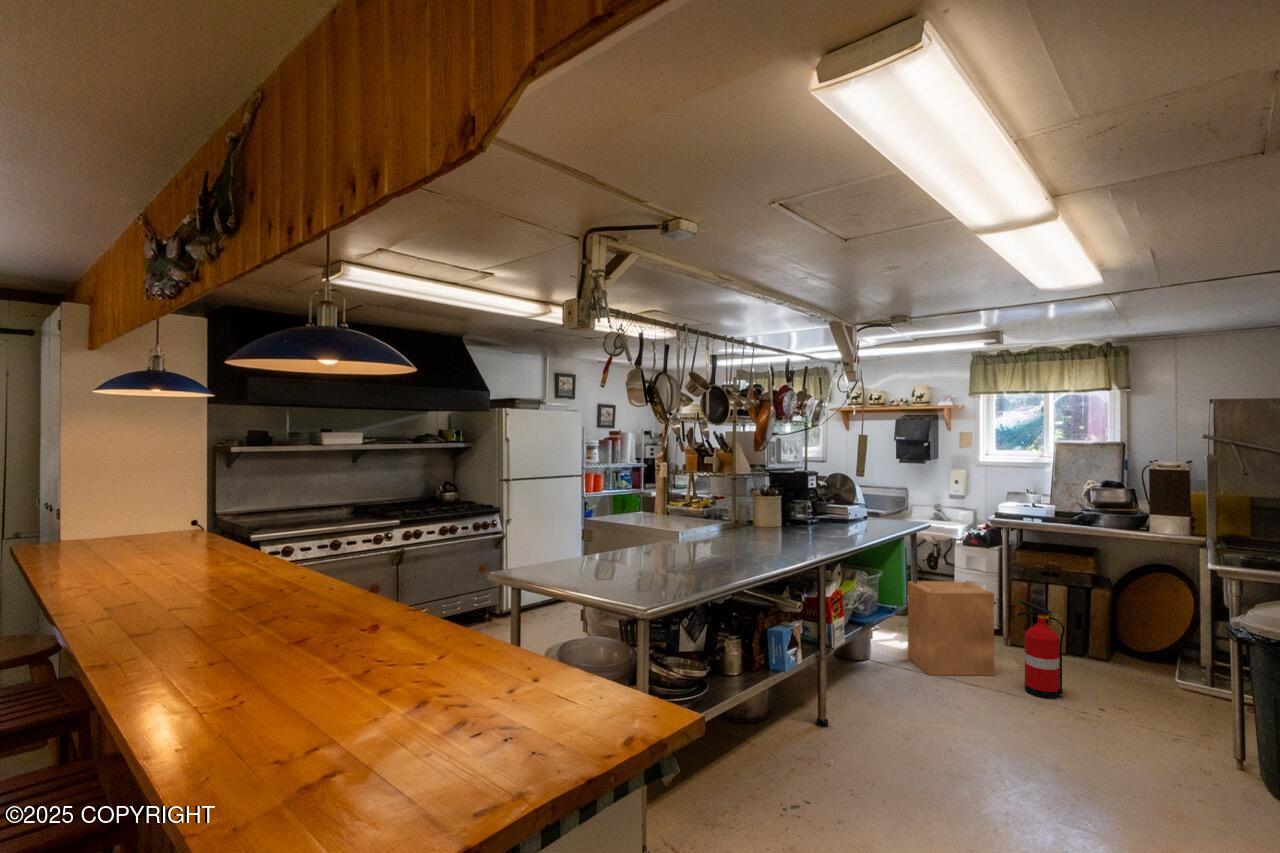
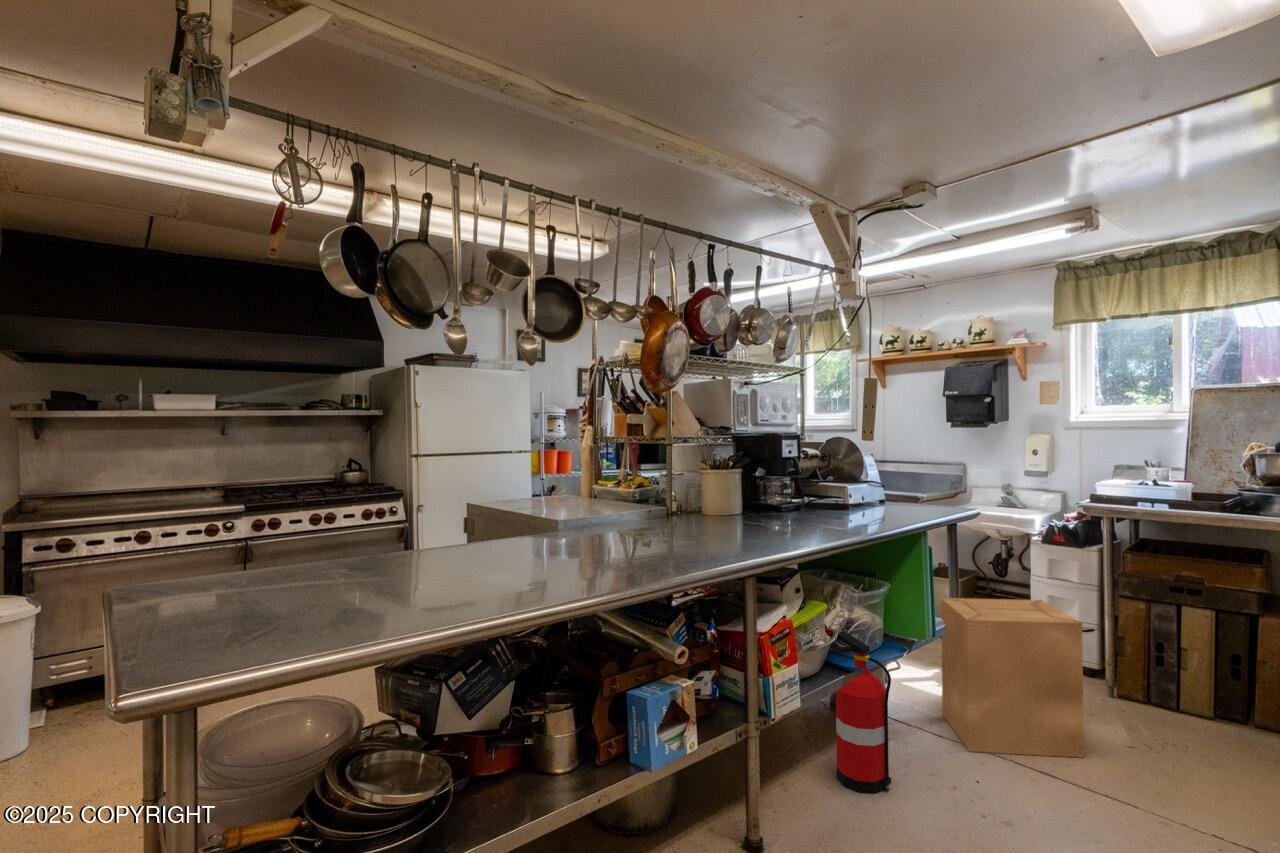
fire extinguisher: present [1017,601,1065,699] -> present [826,631,891,793]

